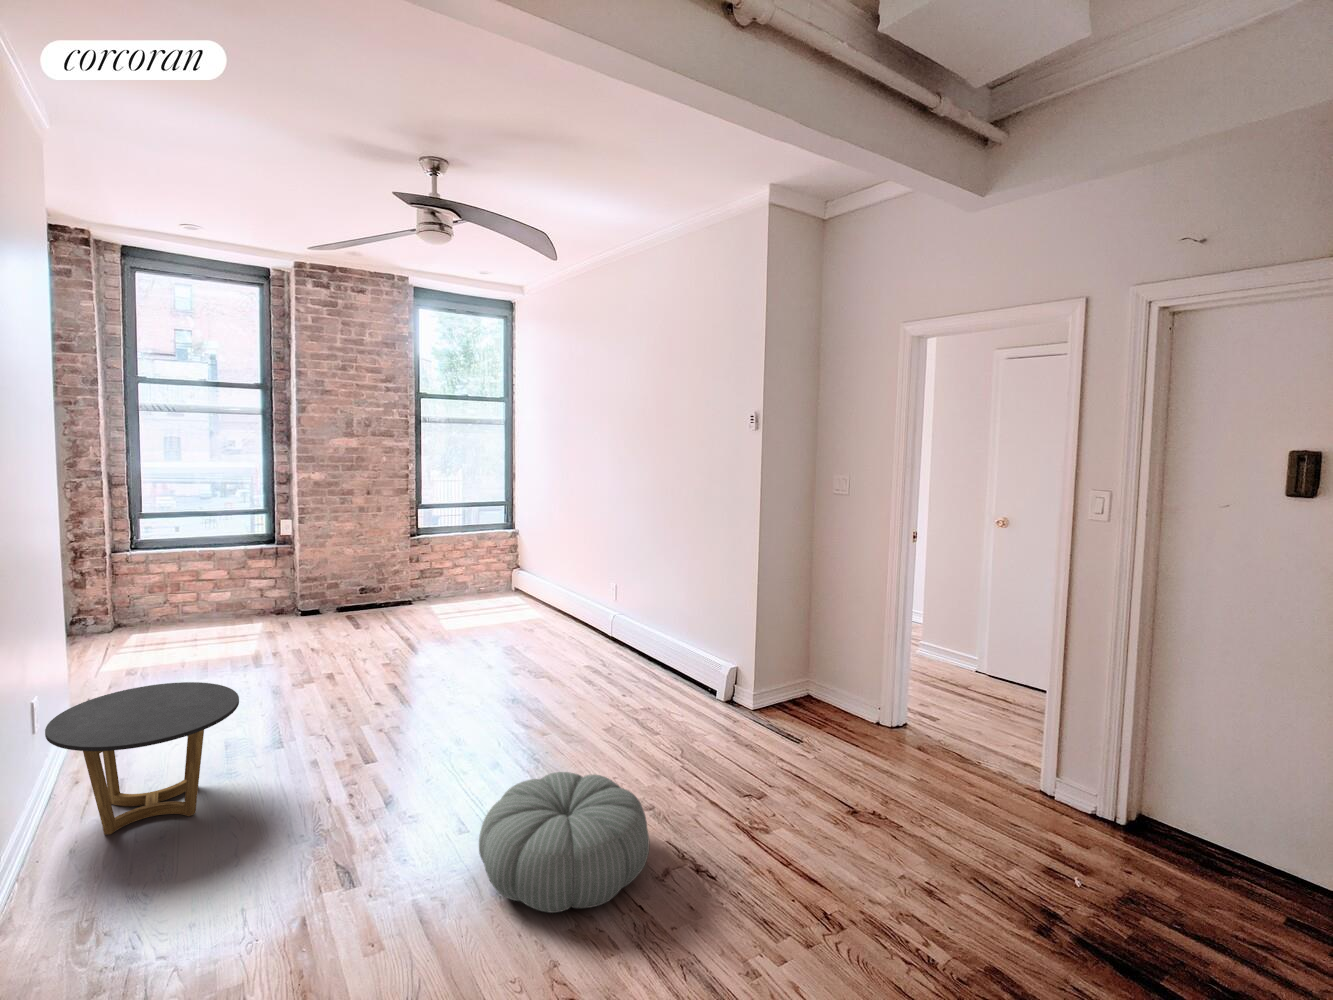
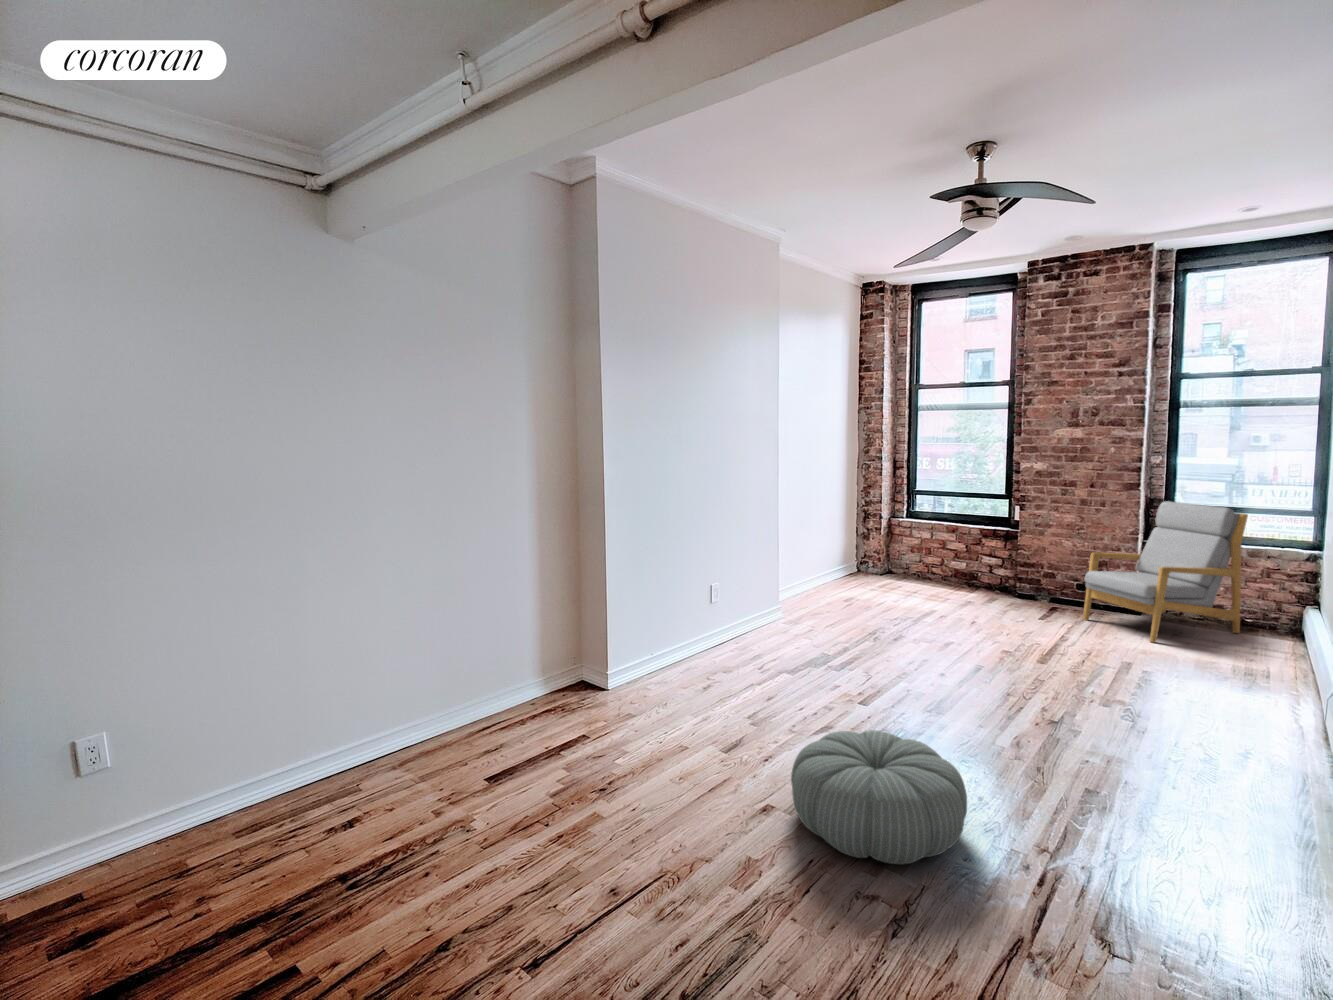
armchair: none [388,504,488,626] -> present [1083,501,1248,643]
side table: present [45,682,239,835] -> none [704,585,805,673]

